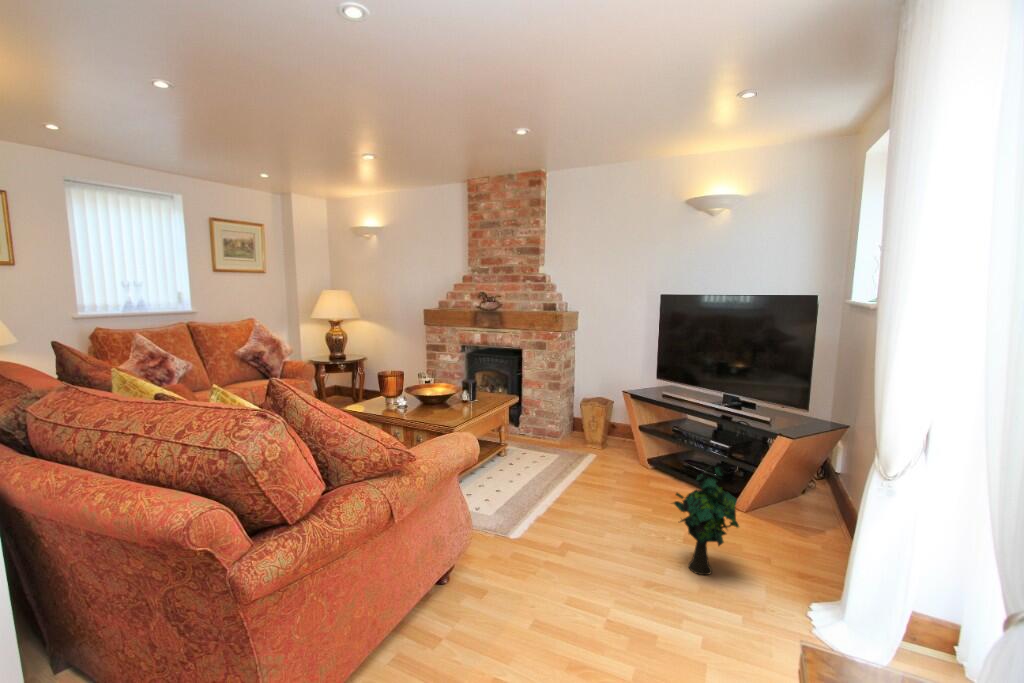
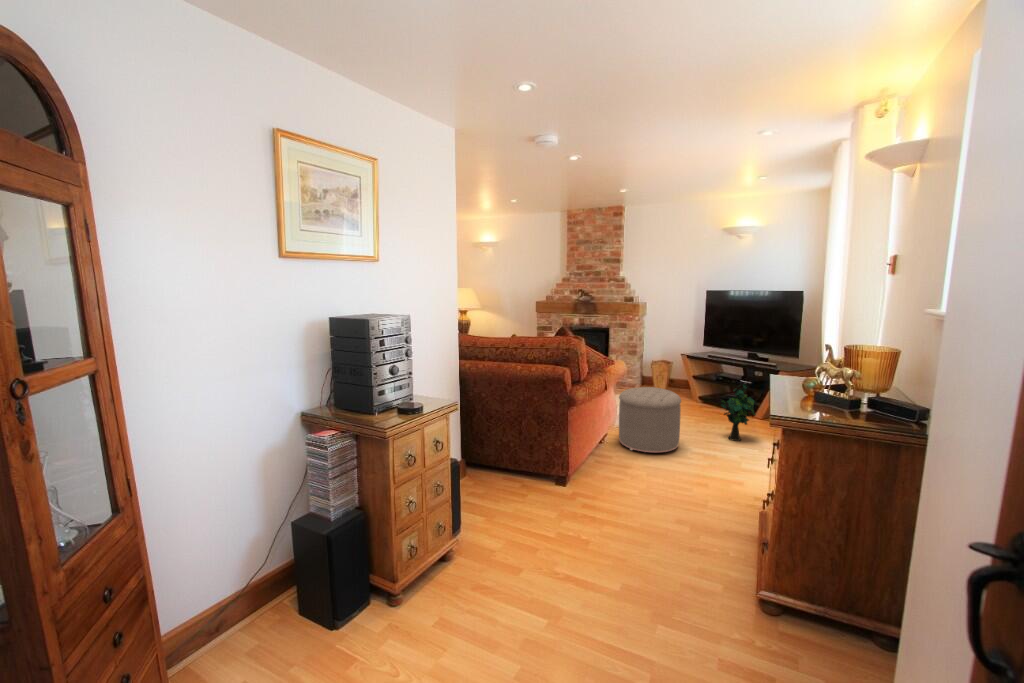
ottoman: none [472,470,592,623] -> present [619,387,681,452]

